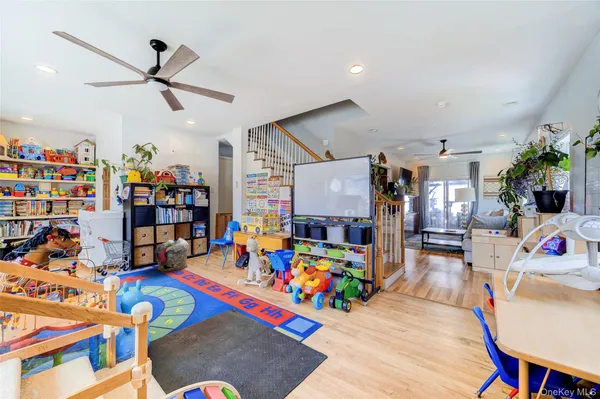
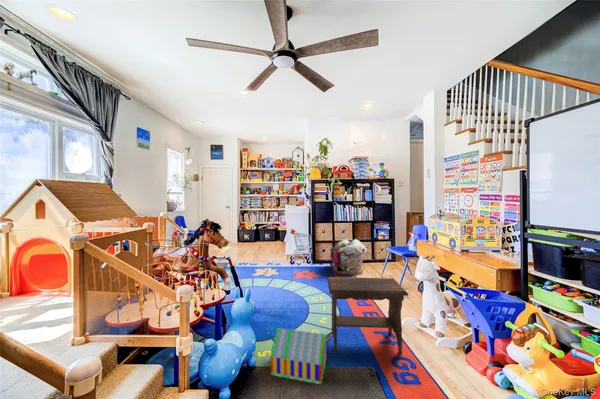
footstool: none [187,256,246,314] -> present [327,277,408,353]
toy house: none [160,299,205,344] -> present [271,328,326,384]

